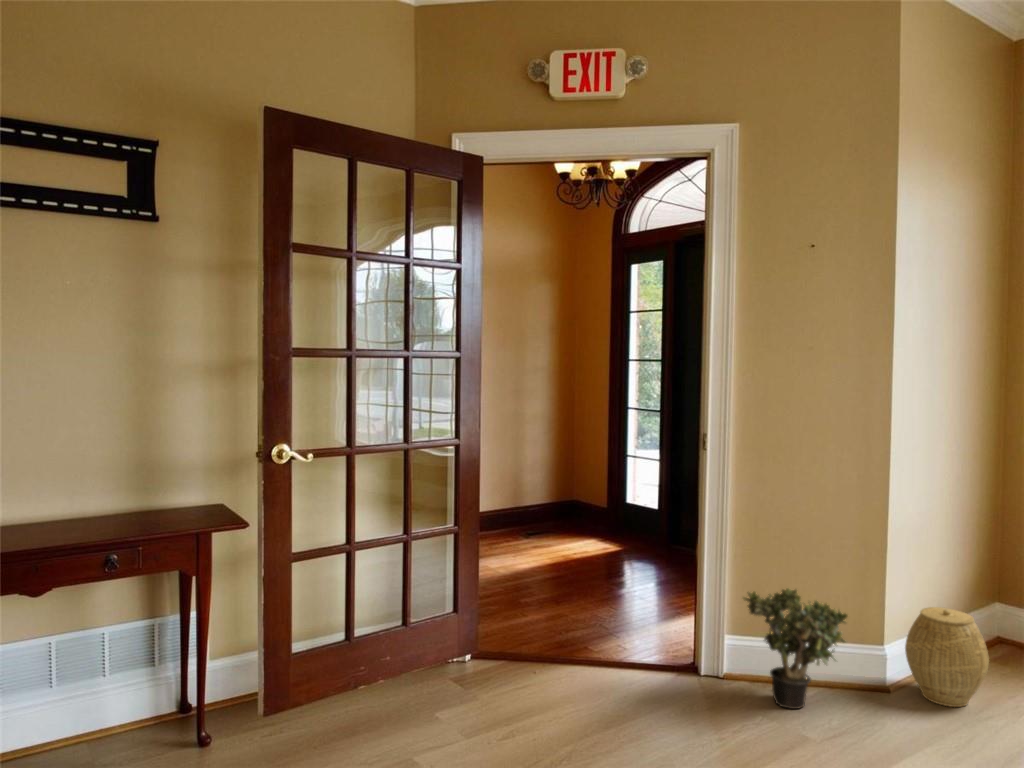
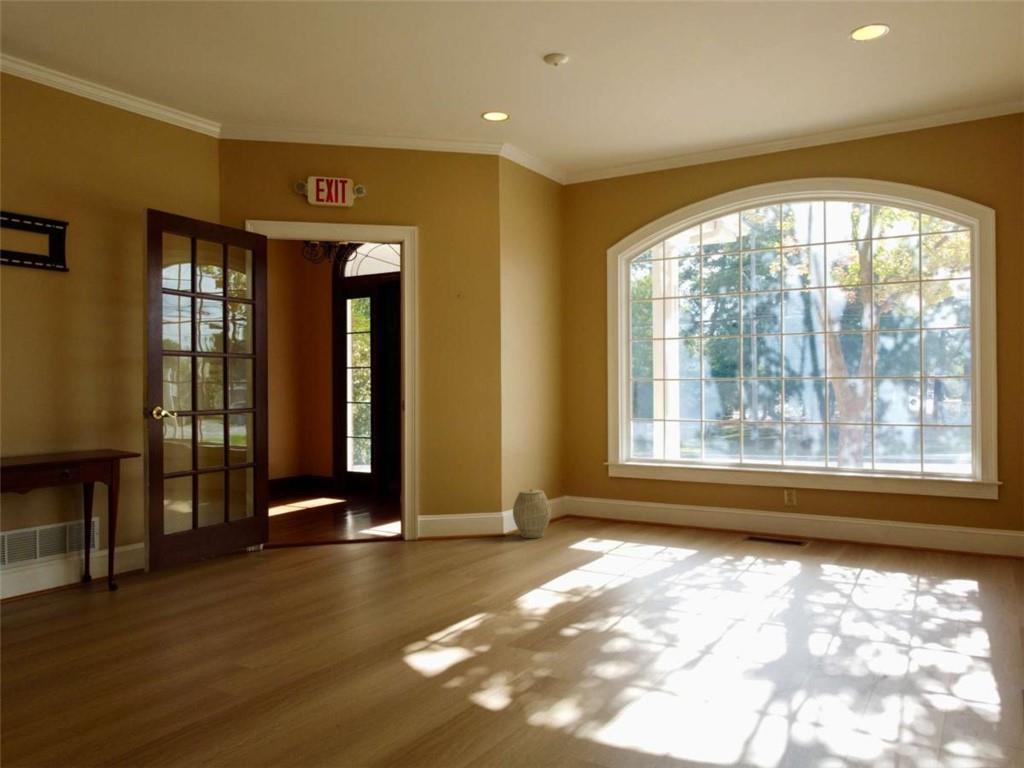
potted plant: present [743,588,847,709] -> none [427,481,481,546]

